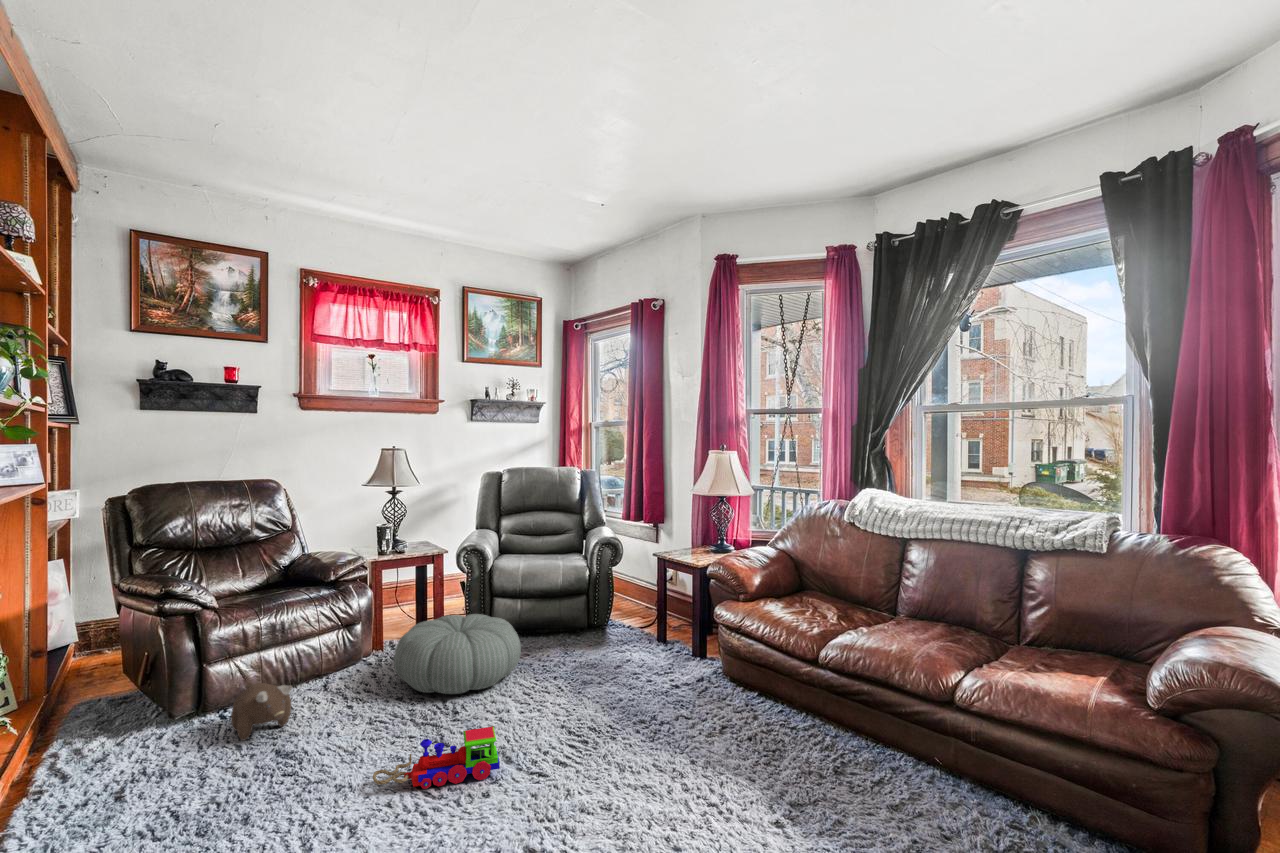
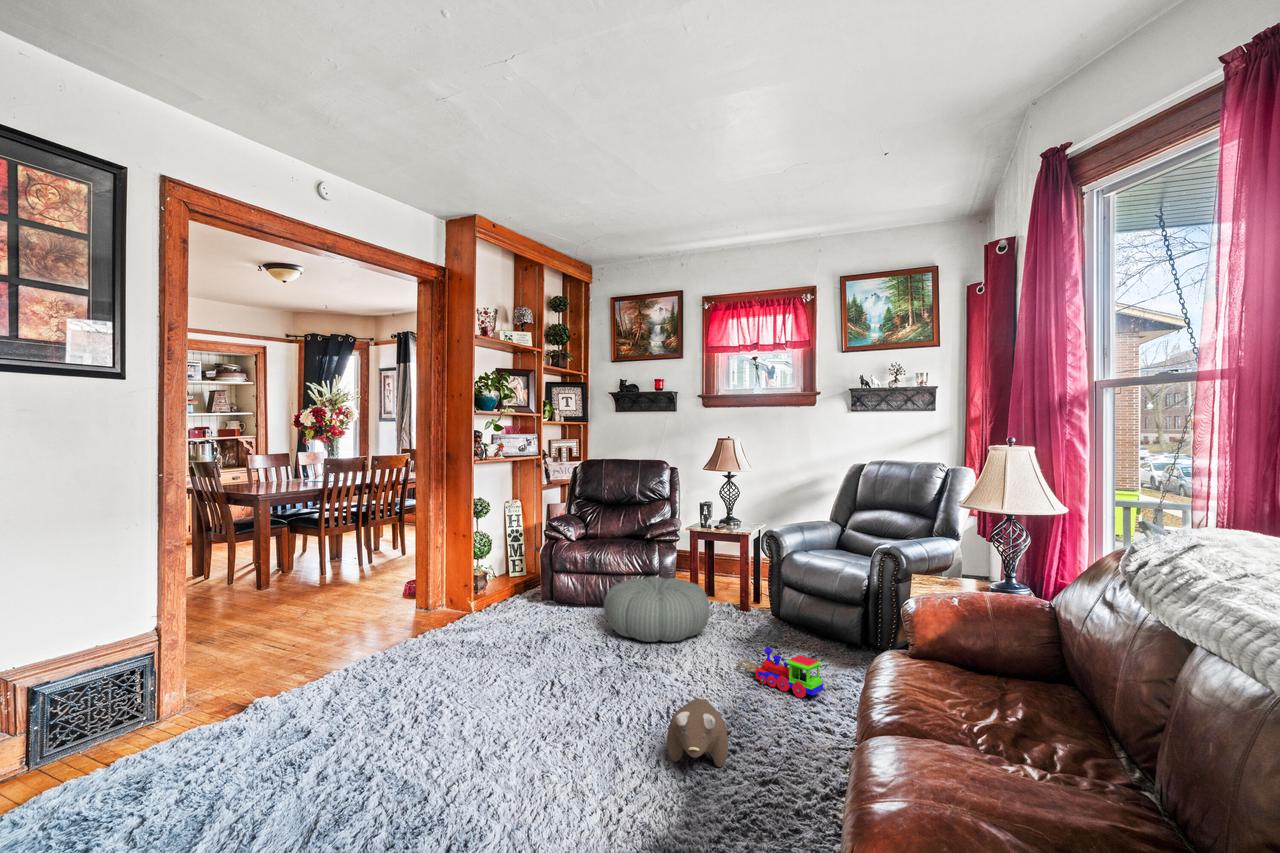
plush toy: present [231,683,292,740] -> present [667,699,728,767]
toy train: present [373,726,500,789] -> present [738,648,823,698]

